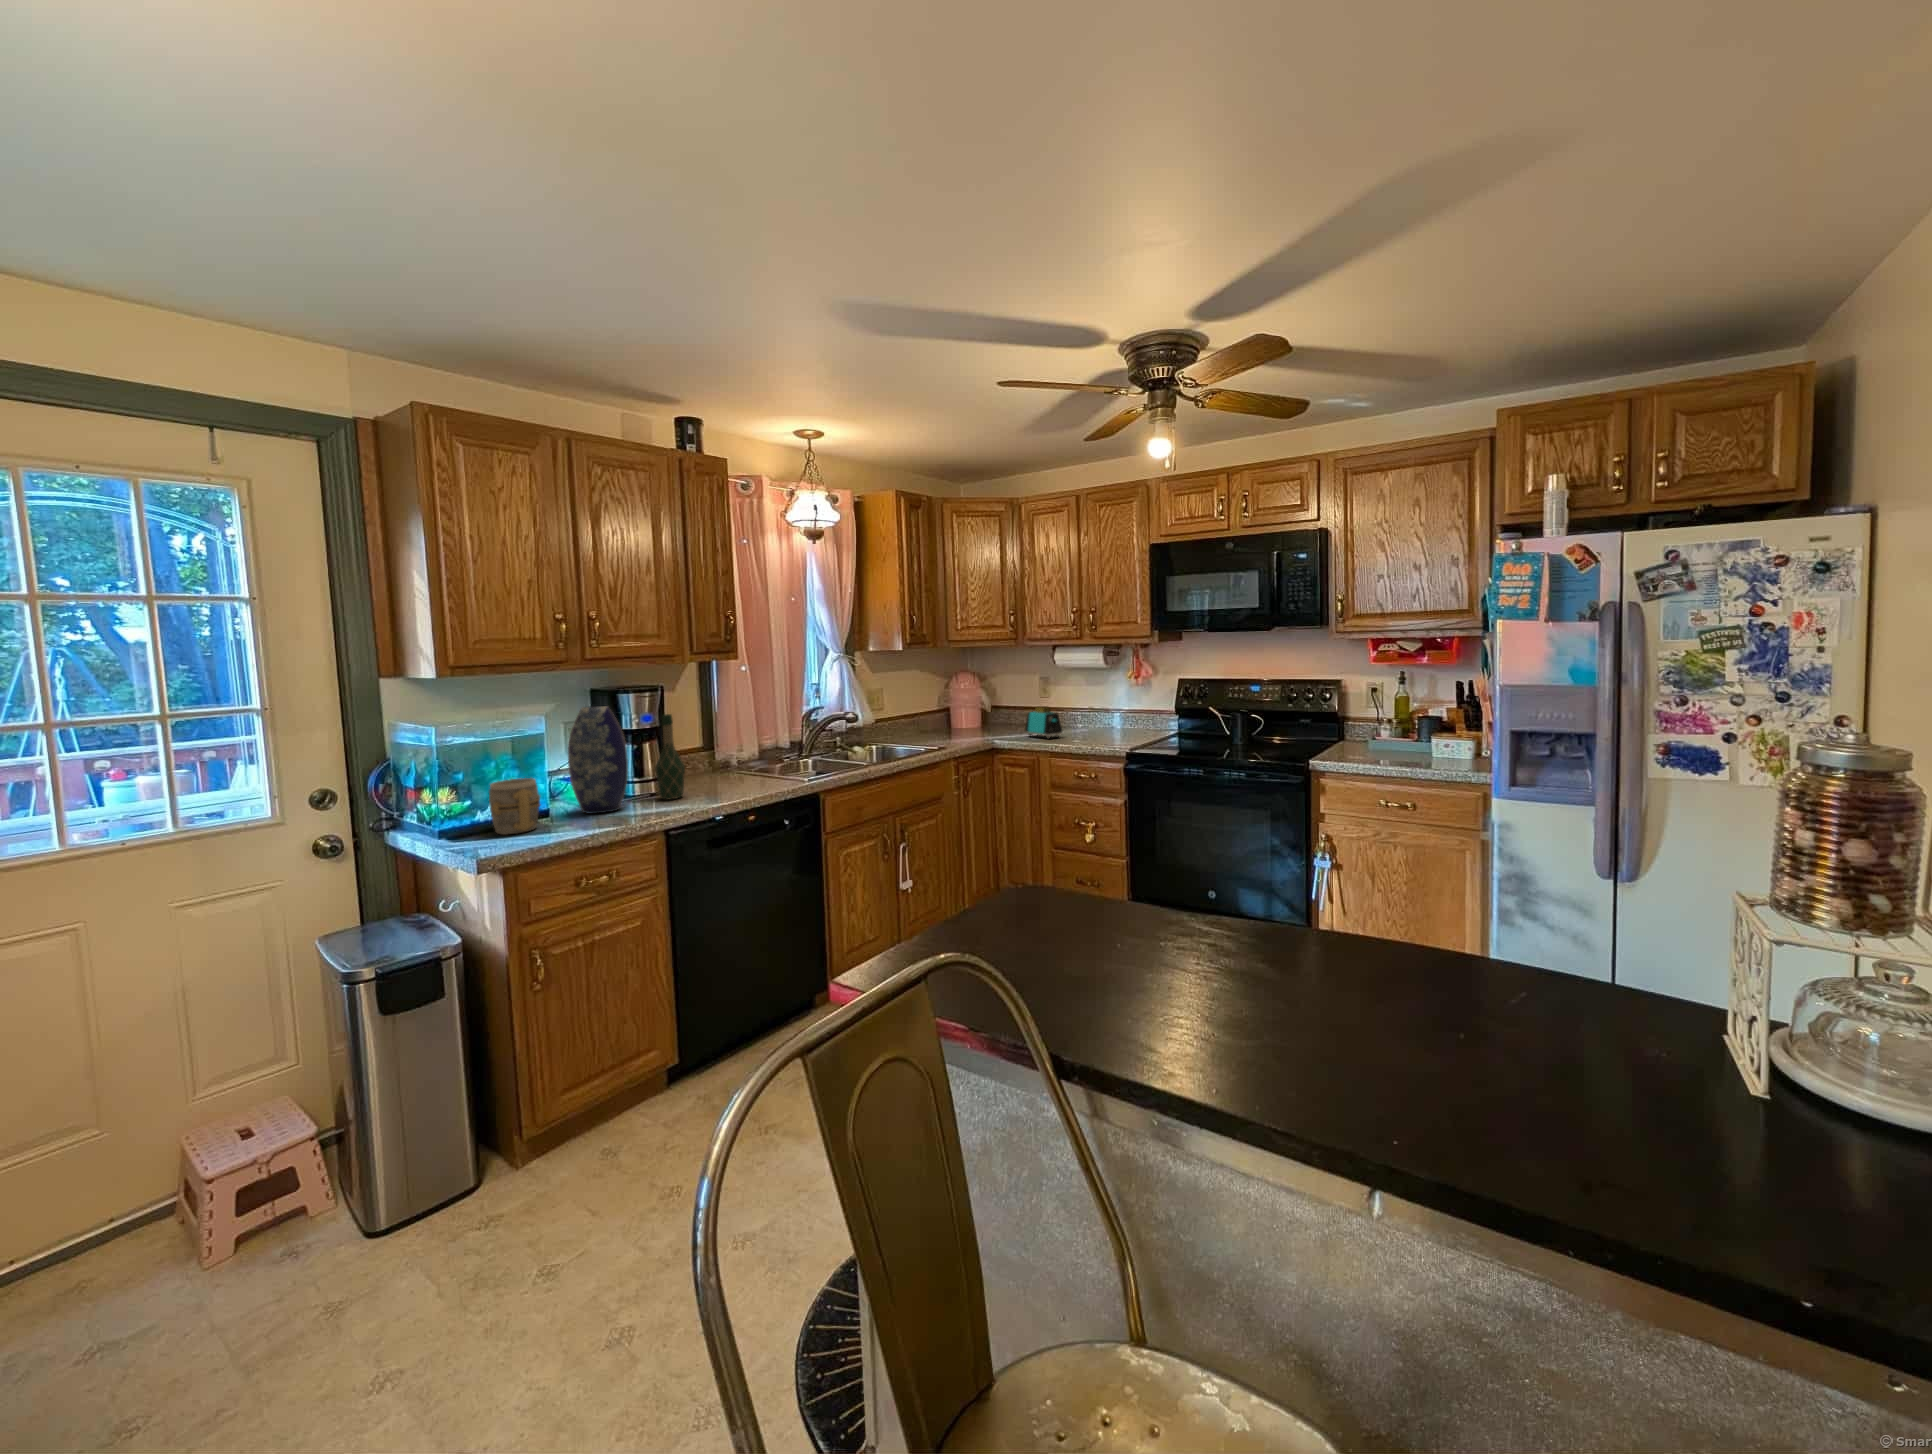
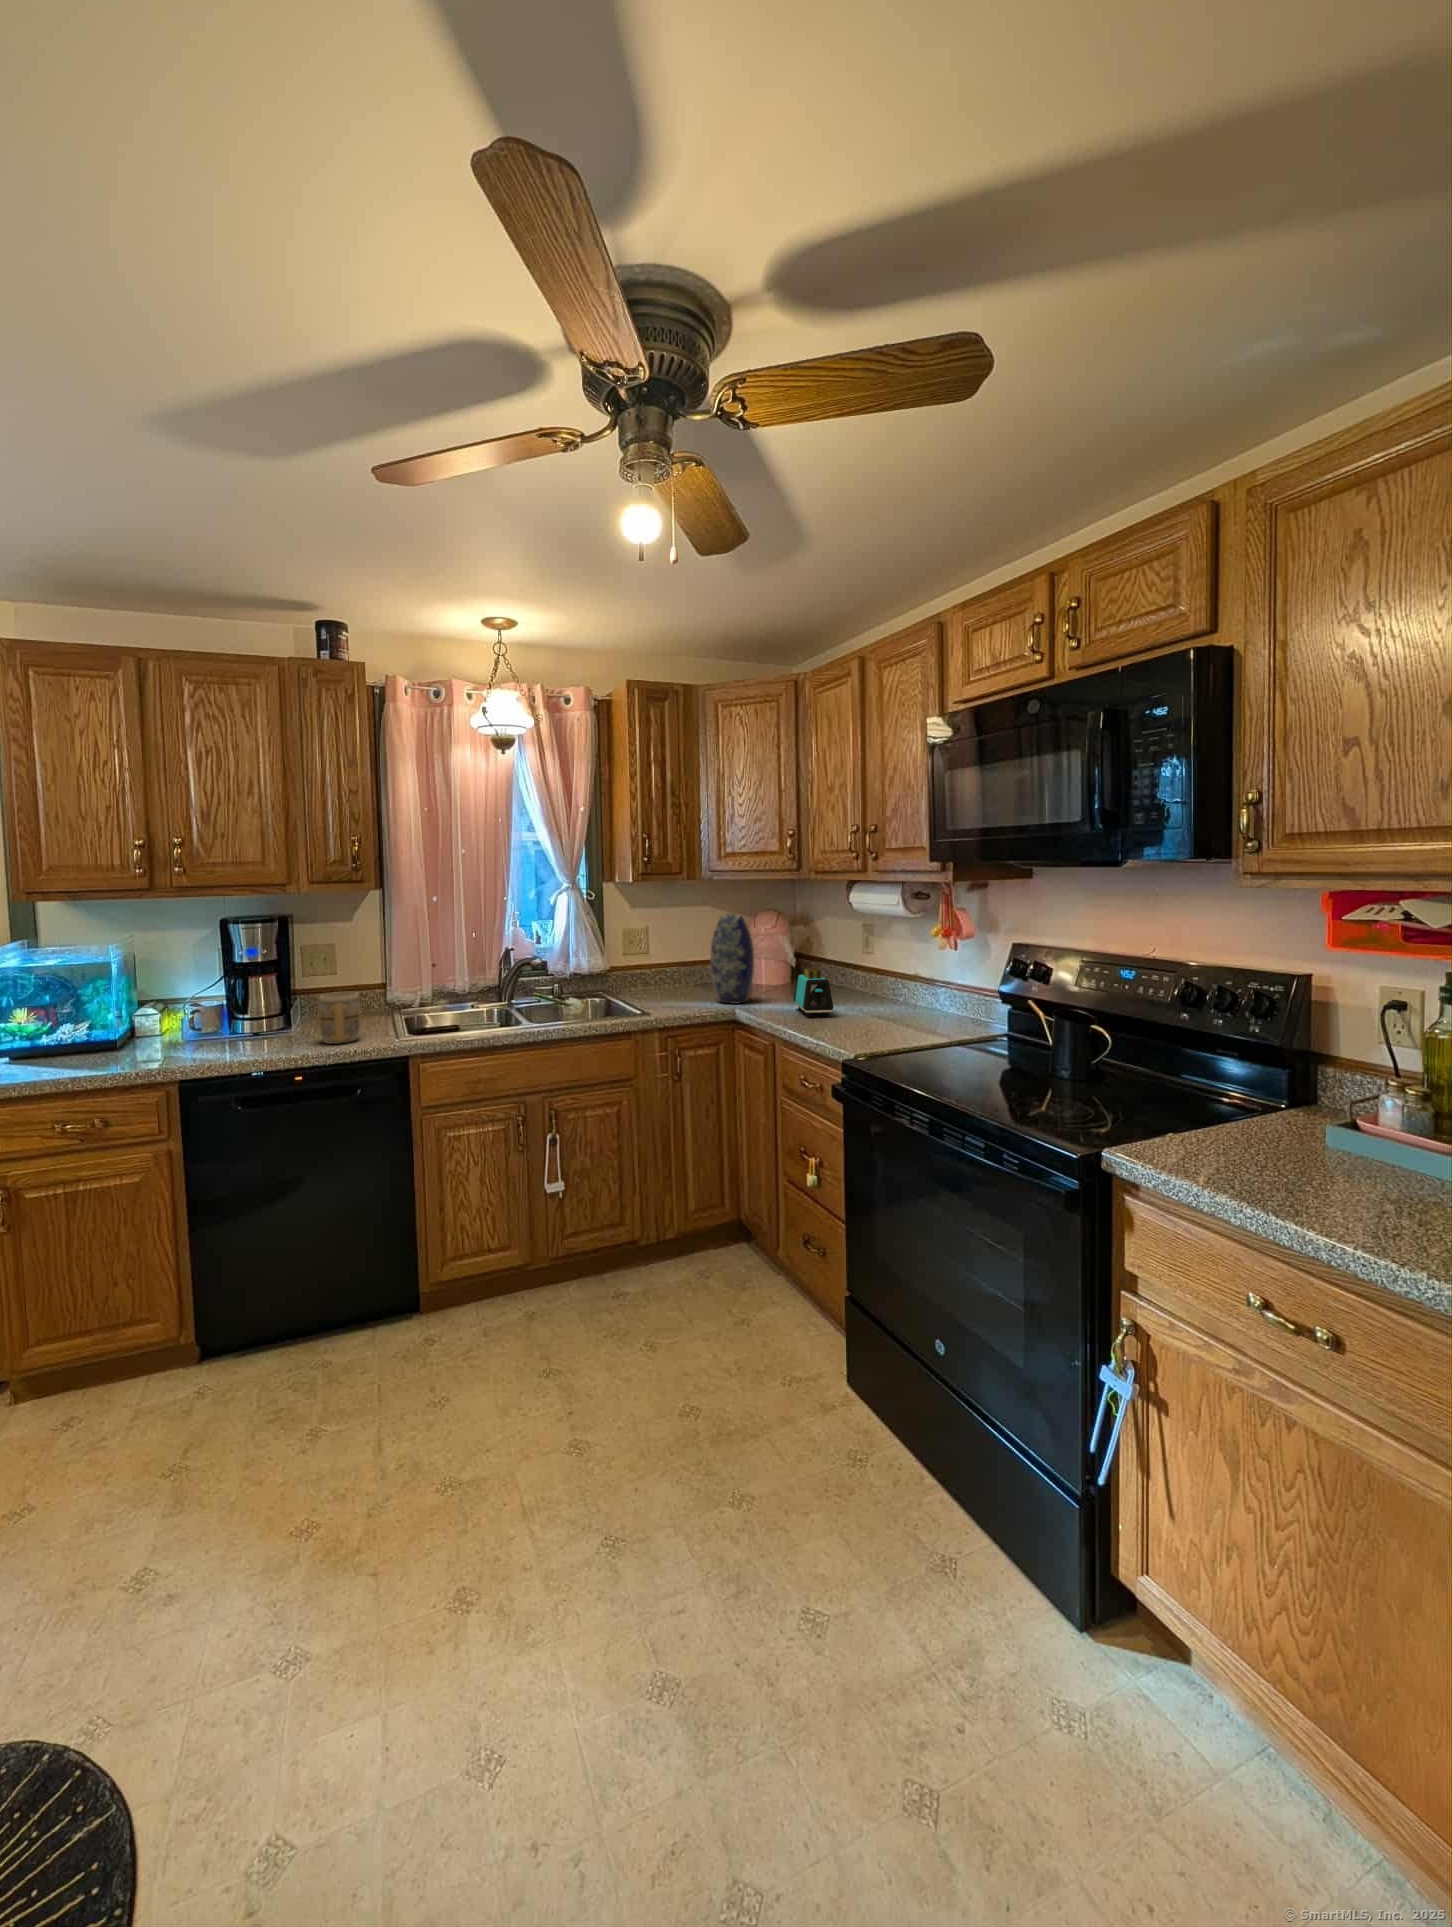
vase: present [568,706,628,814] -> present [711,914,754,1004]
wine bottle: present [655,714,685,799] -> none [234,949,269,1045]
mug: present [489,778,540,835] -> present [318,992,361,1044]

